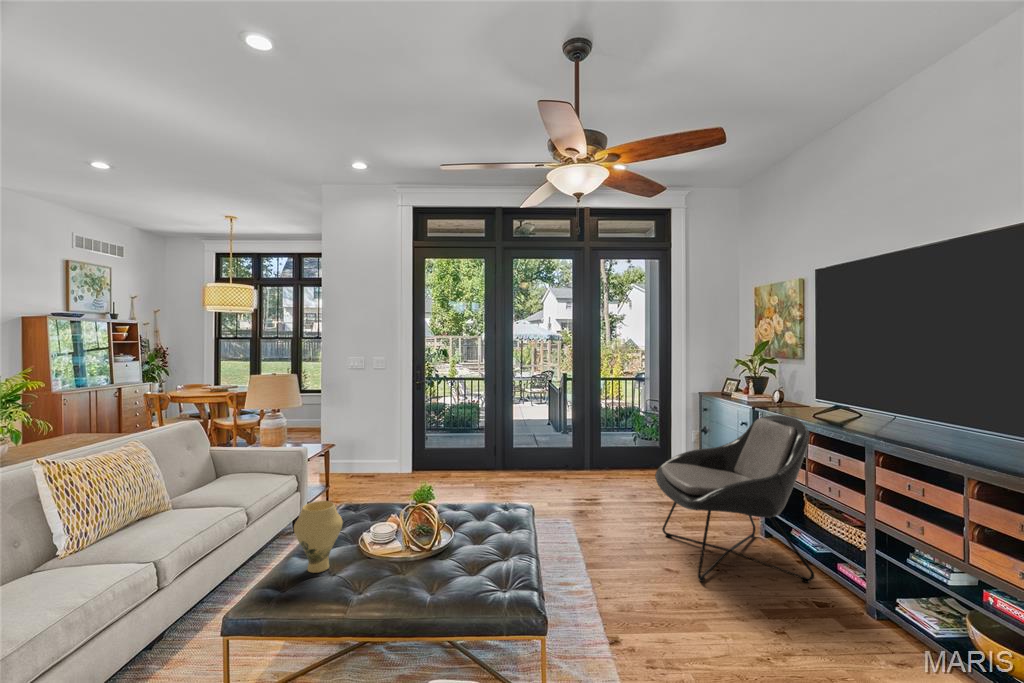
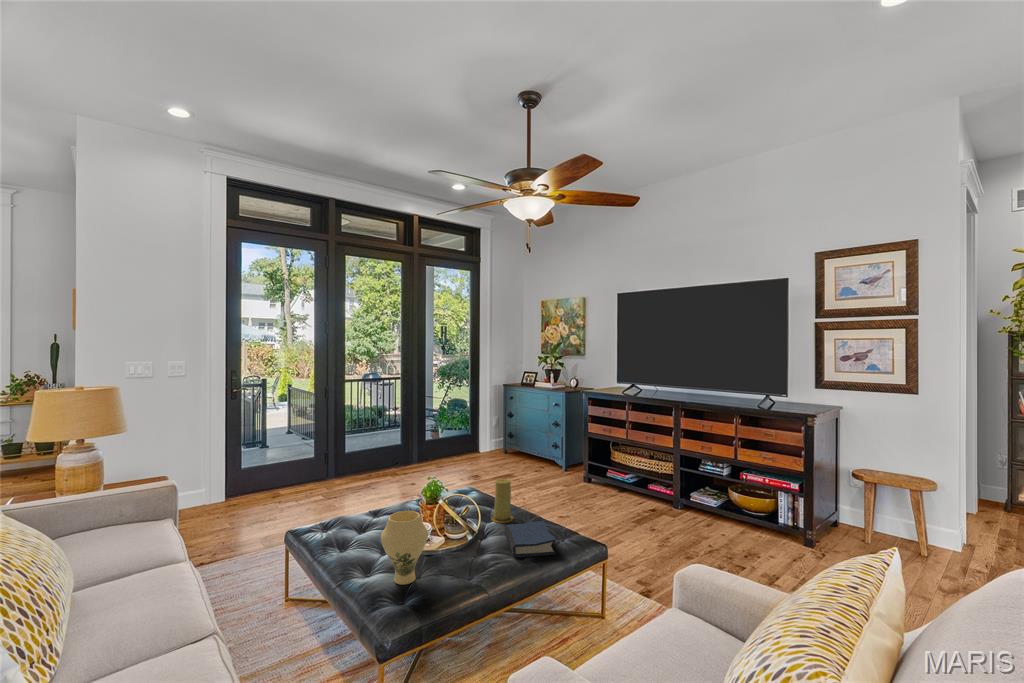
lounge chair: present [655,415,814,583] -> none [525,394,640,518]
candle: none [478,495,503,547] -> present [492,479,513,523]
hardback book: none [423,547,498,597] -> present [505,521,556,558]

